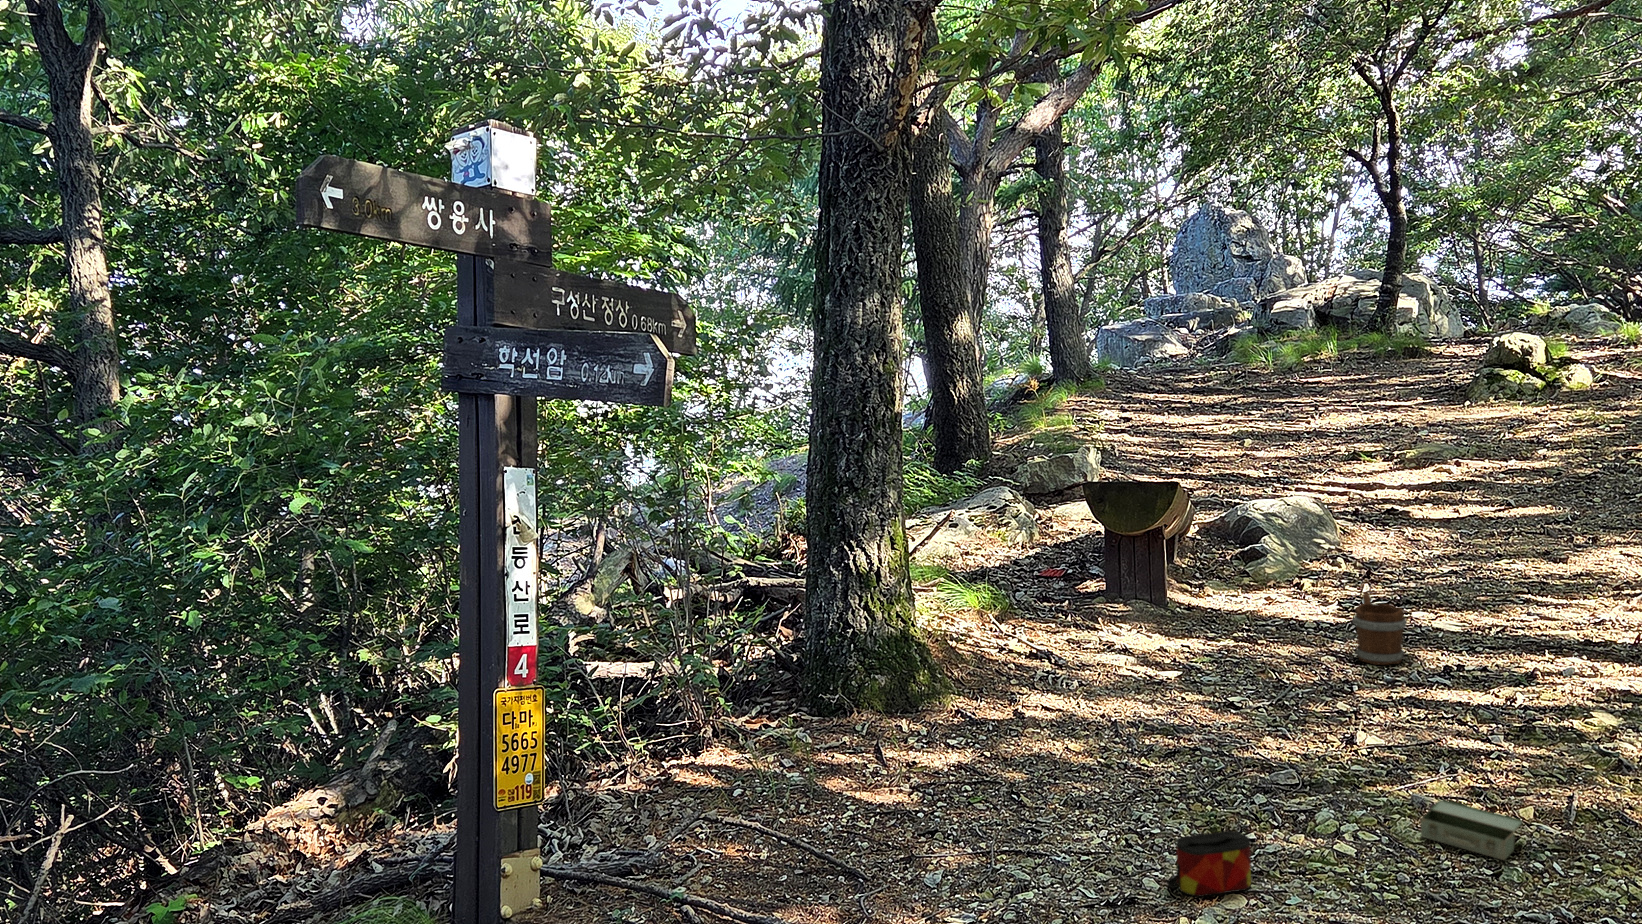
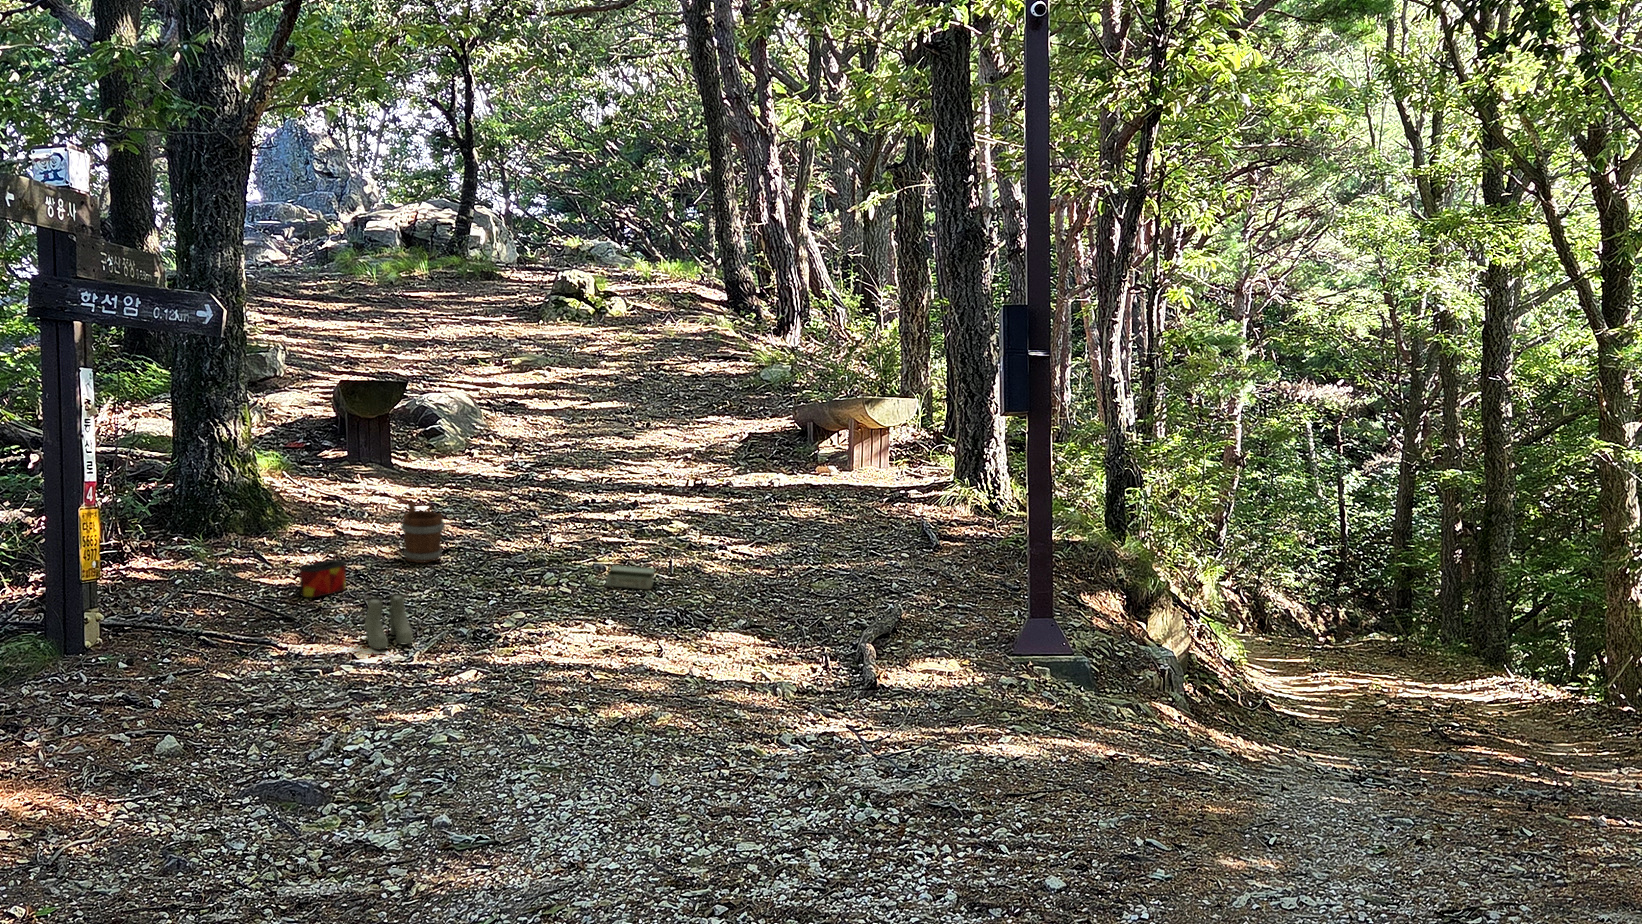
bucket: present [1353,593,1407,665] -> present [401,502,445,563]
boots: none [1001,807,1063,891] -> present [365,593,413,649]
bag: present [1167,831,1251,897] -> present [295,560,346,598]

